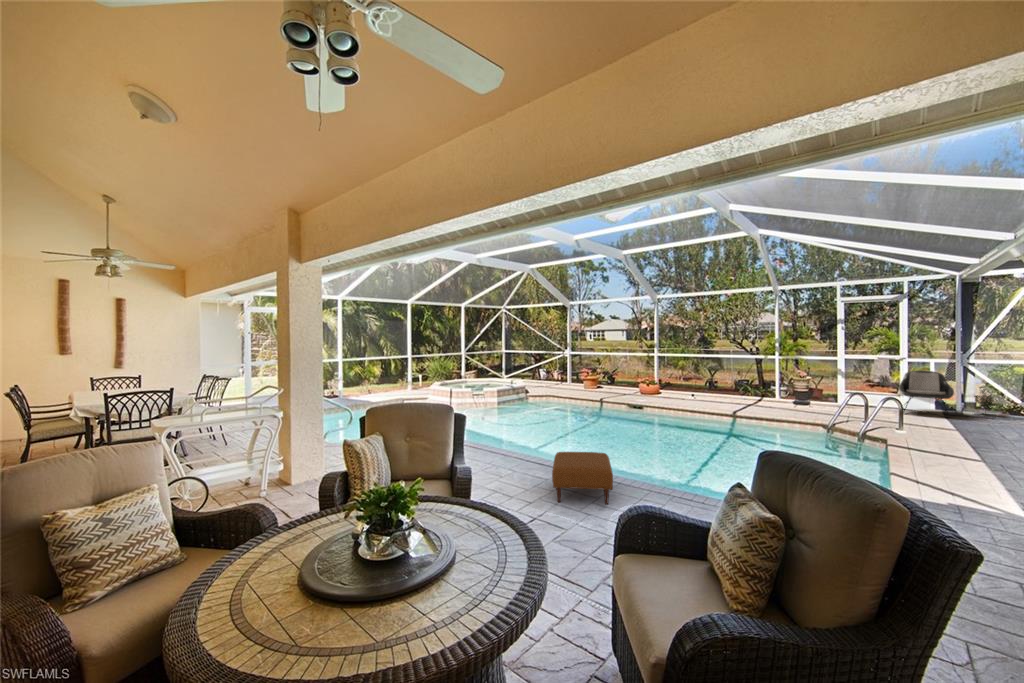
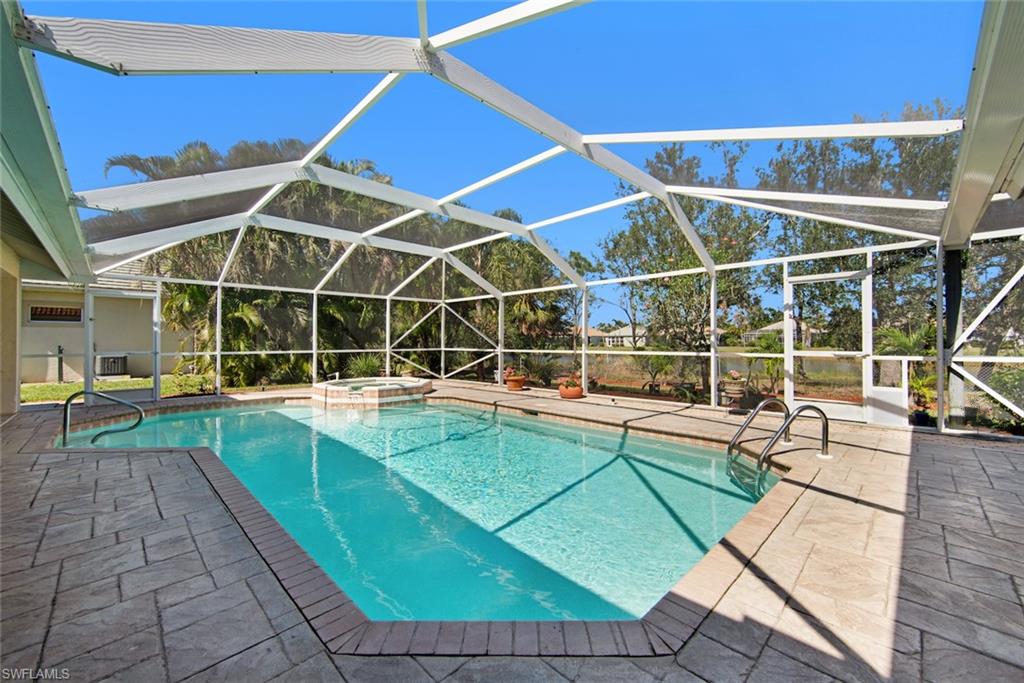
lounge chair: present [899,370,954,418] -> none [850,371,924,440]
ottoman: present [552,452,613,504] -> none [55,458,213,546]

